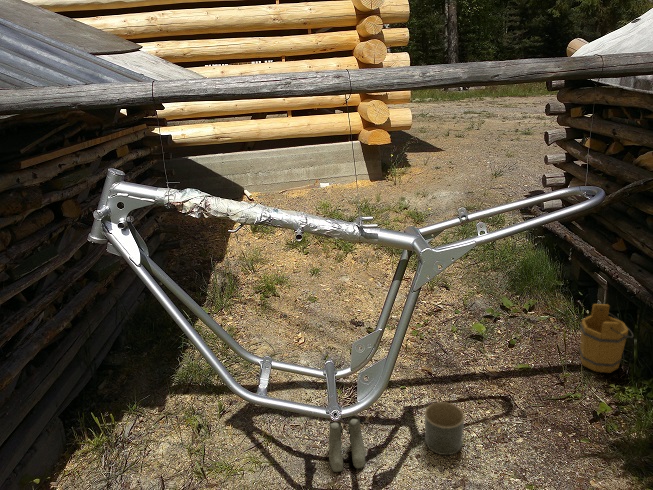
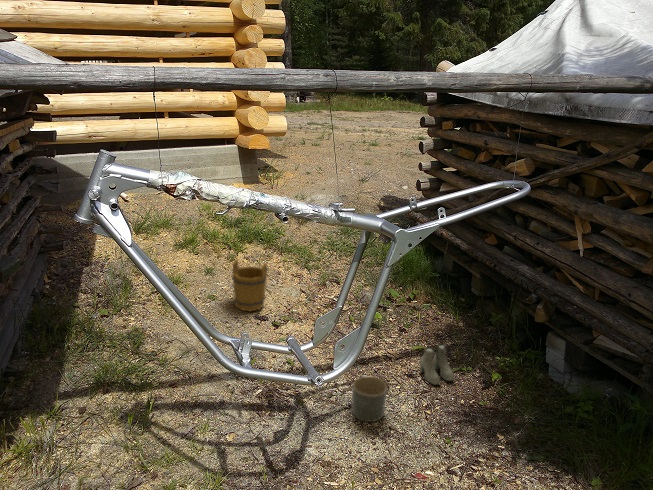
bucket: present [579,304,633,373] -> present [232,260,268,311]
boots: present [329,416,365,472] -> present [420,344,453,385]

